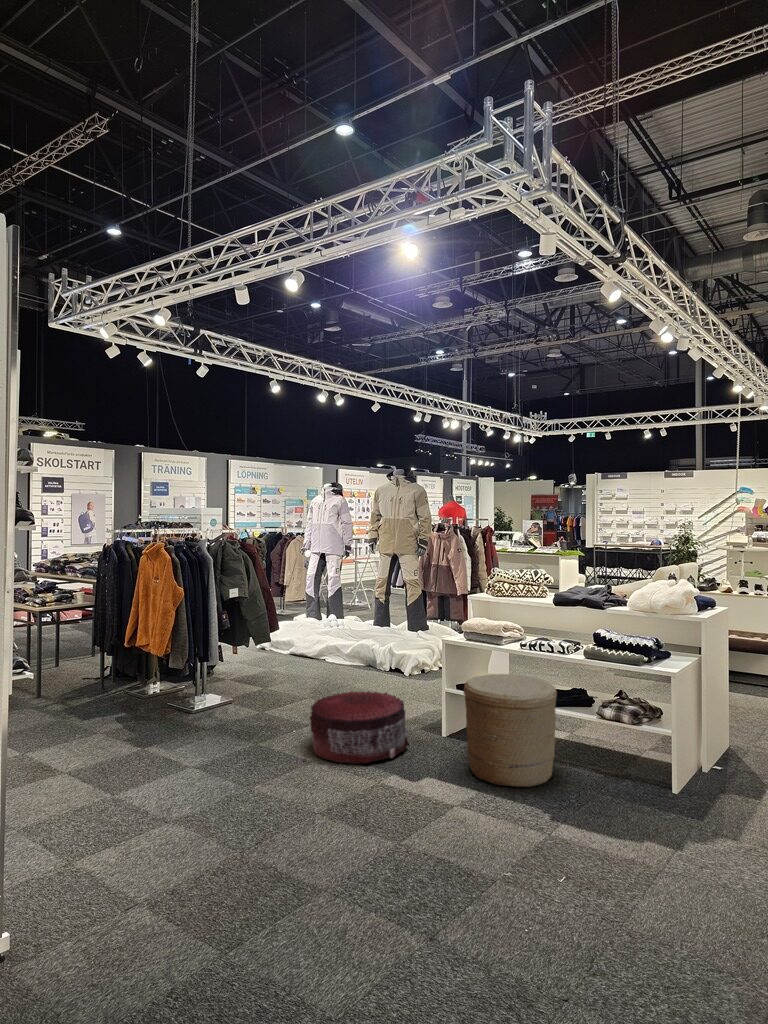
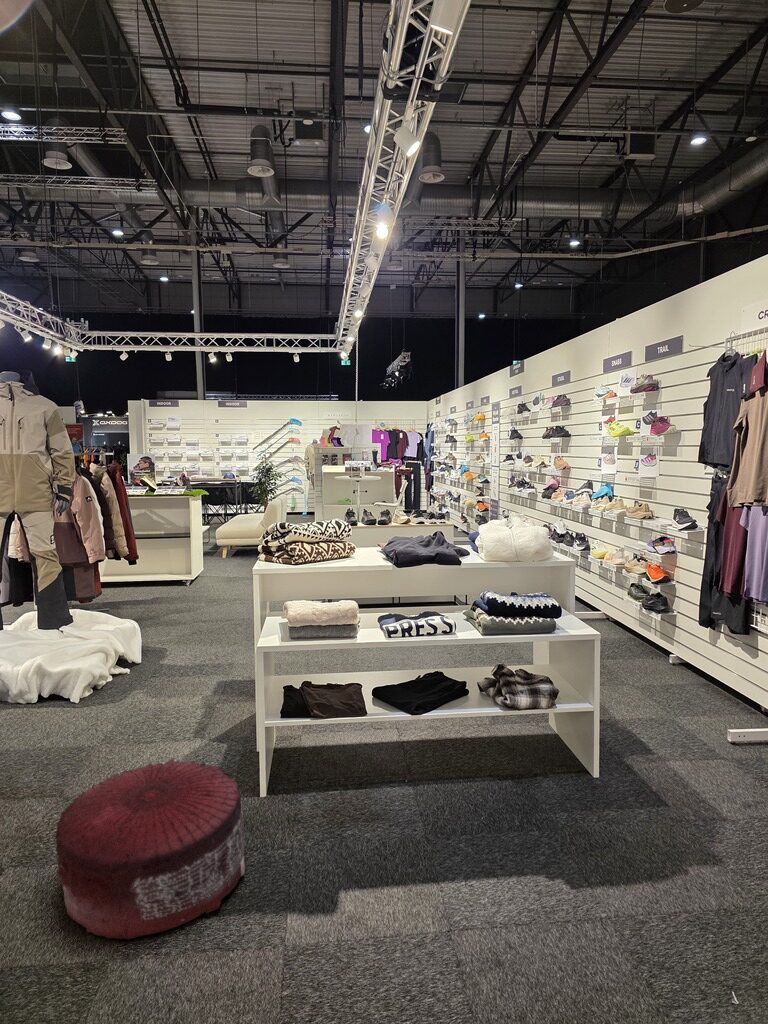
basket: present [464,674,557,787] -> none [346,675,483,853]

